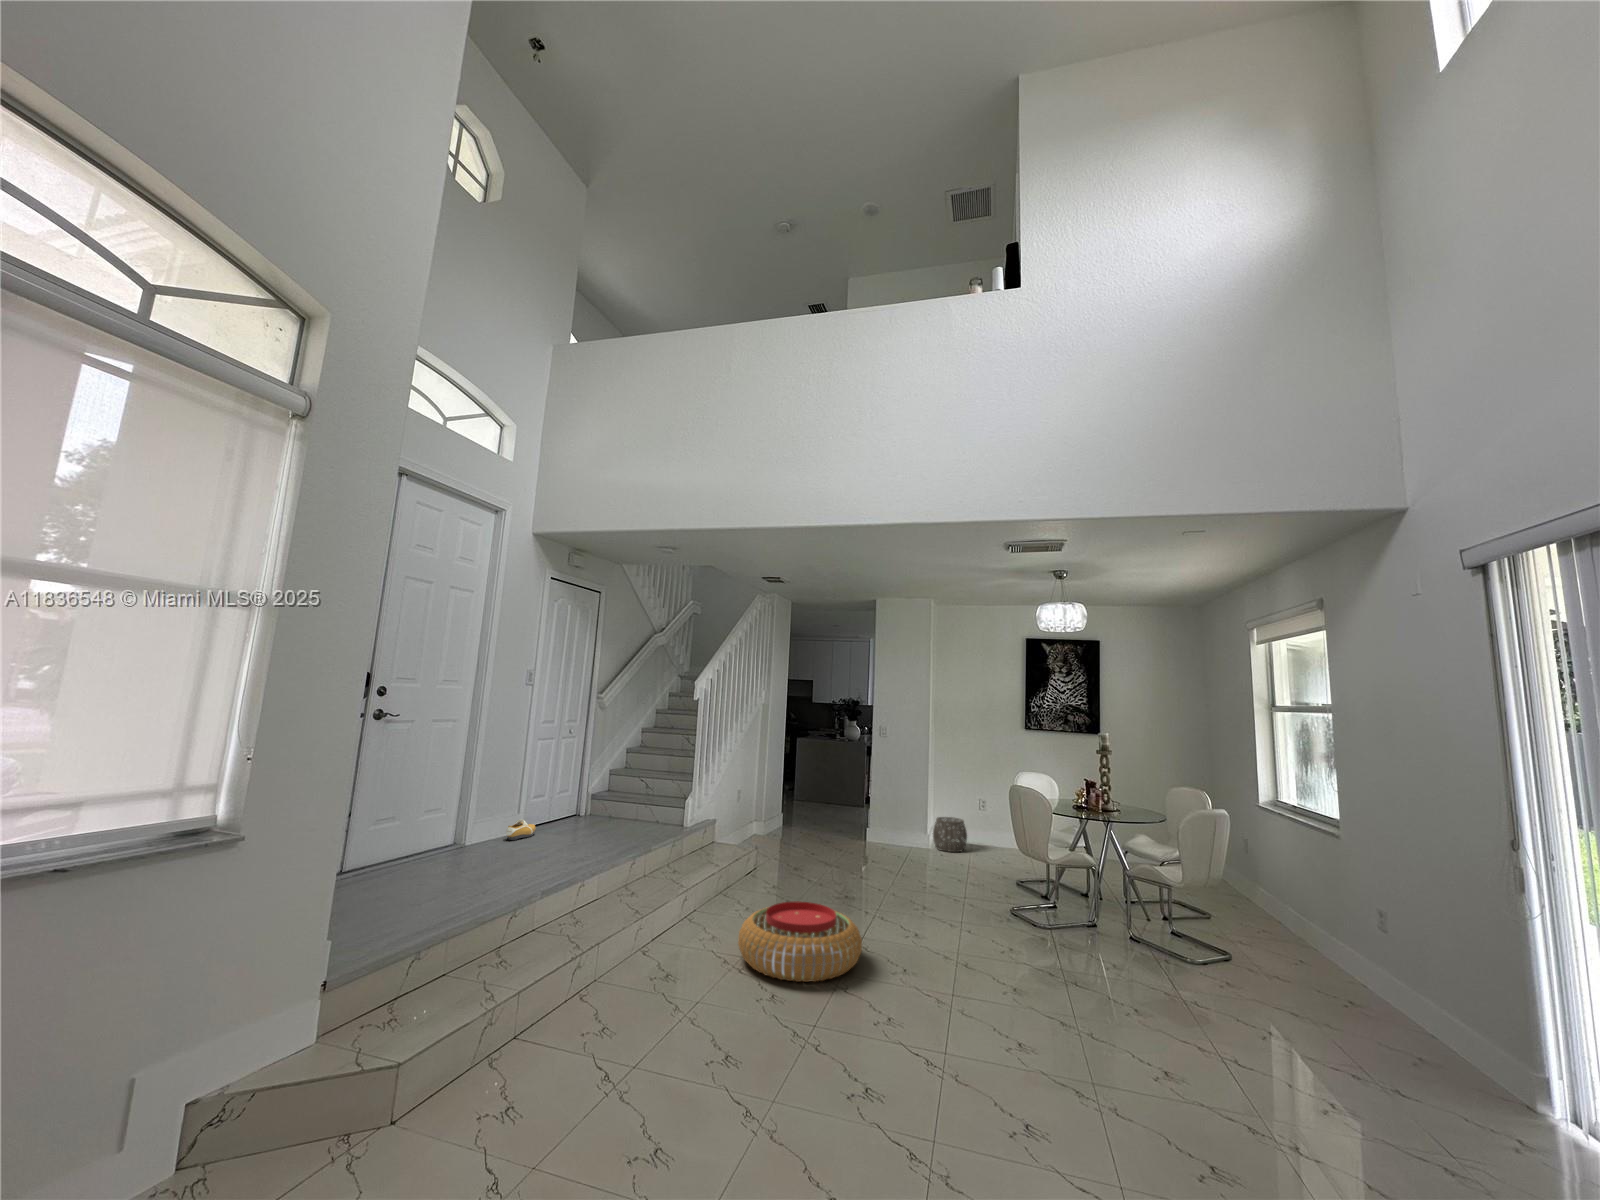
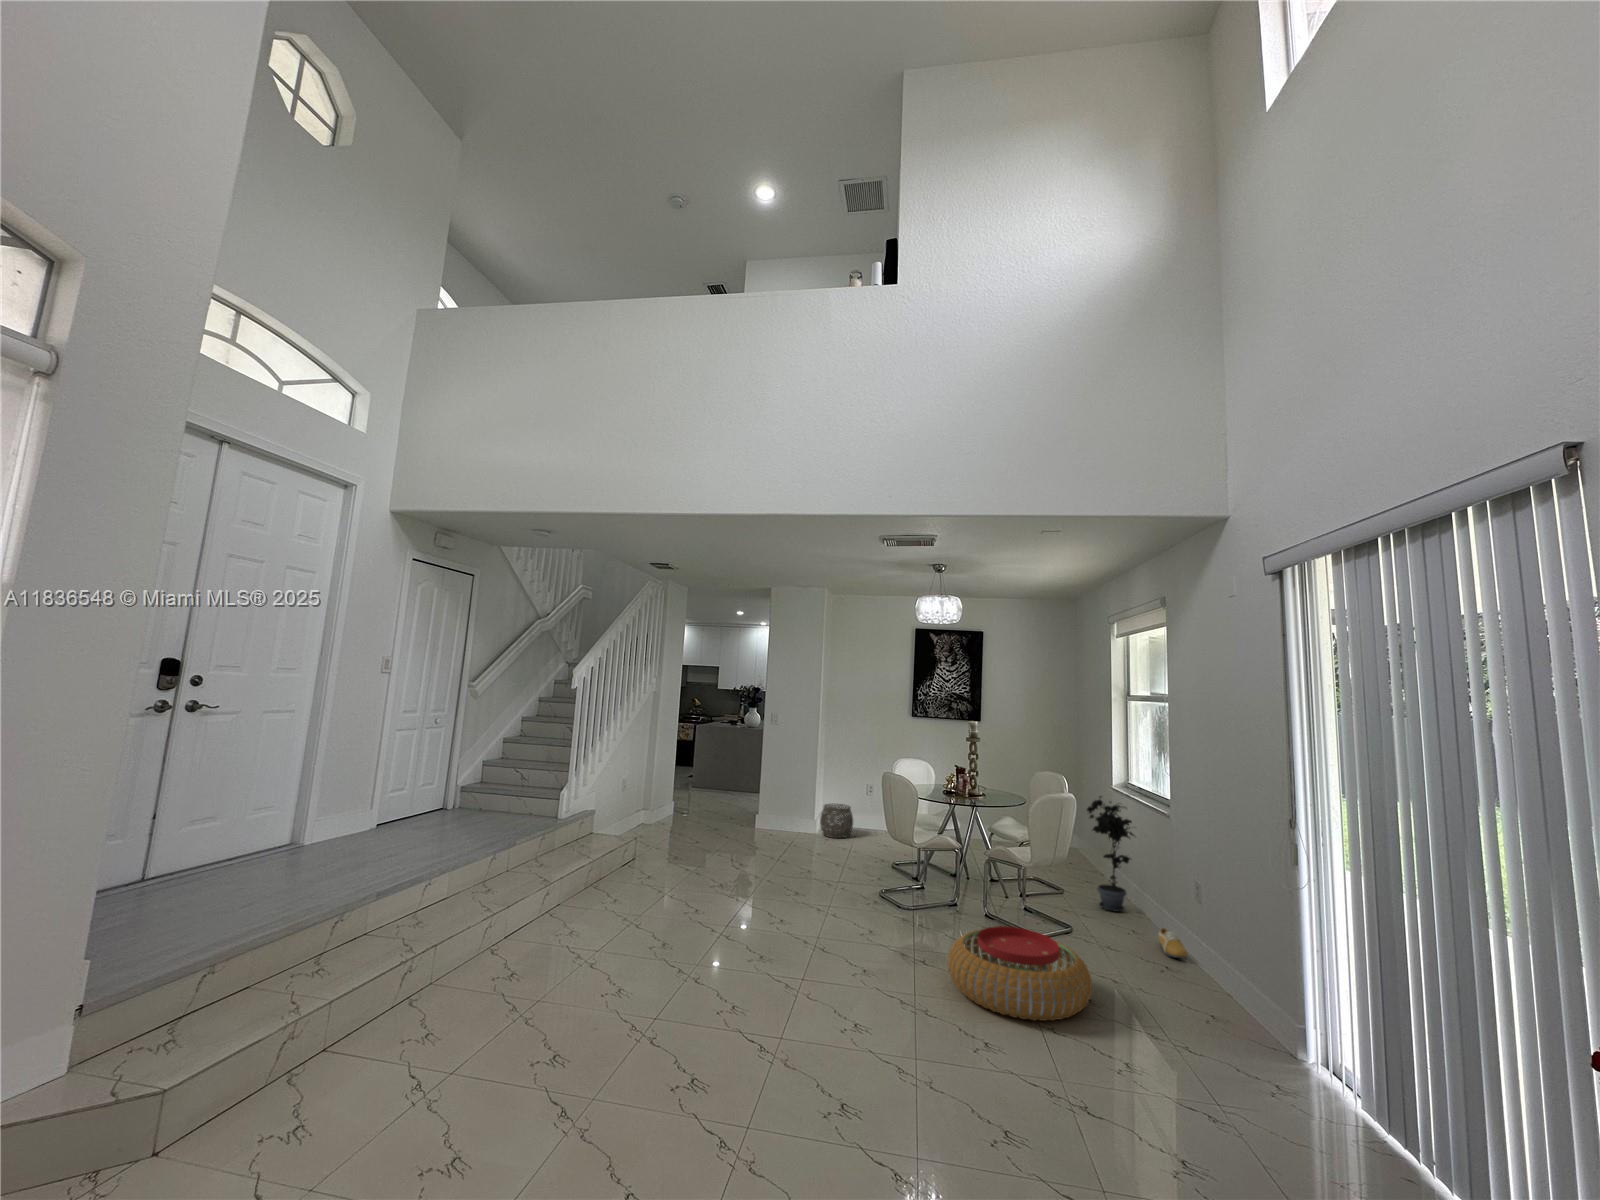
potted plant: none [1234,813,1297,938] -> present [1087,796,1134,912]
shoe: present [506,819,536,840] -> present [1159,928,1187,959]
pouf: present [738,901,862,982] -> present [948,926,1092,1021]

